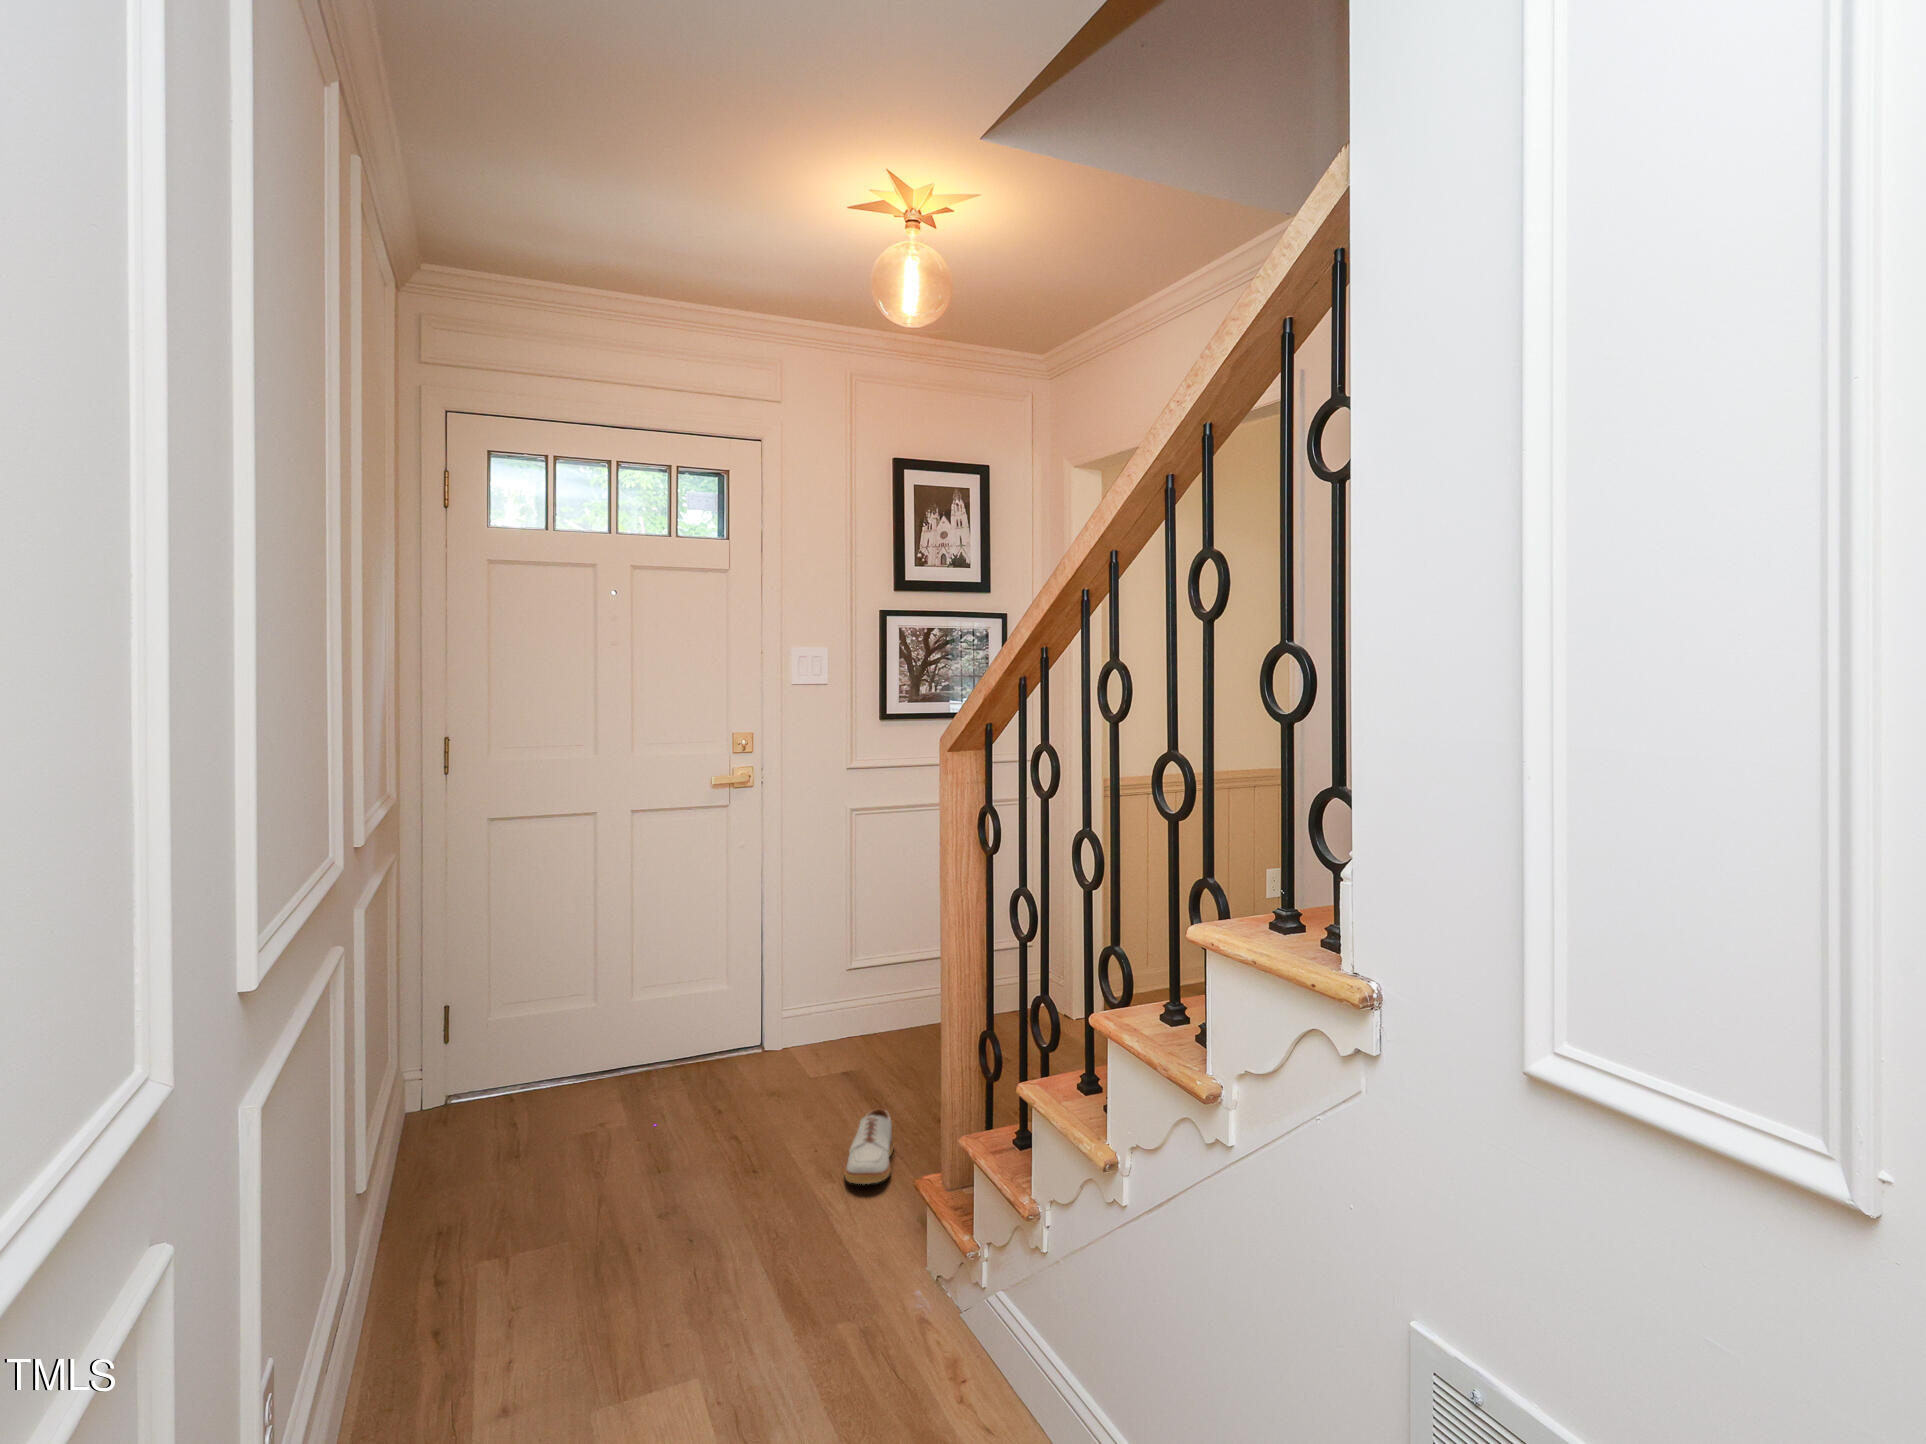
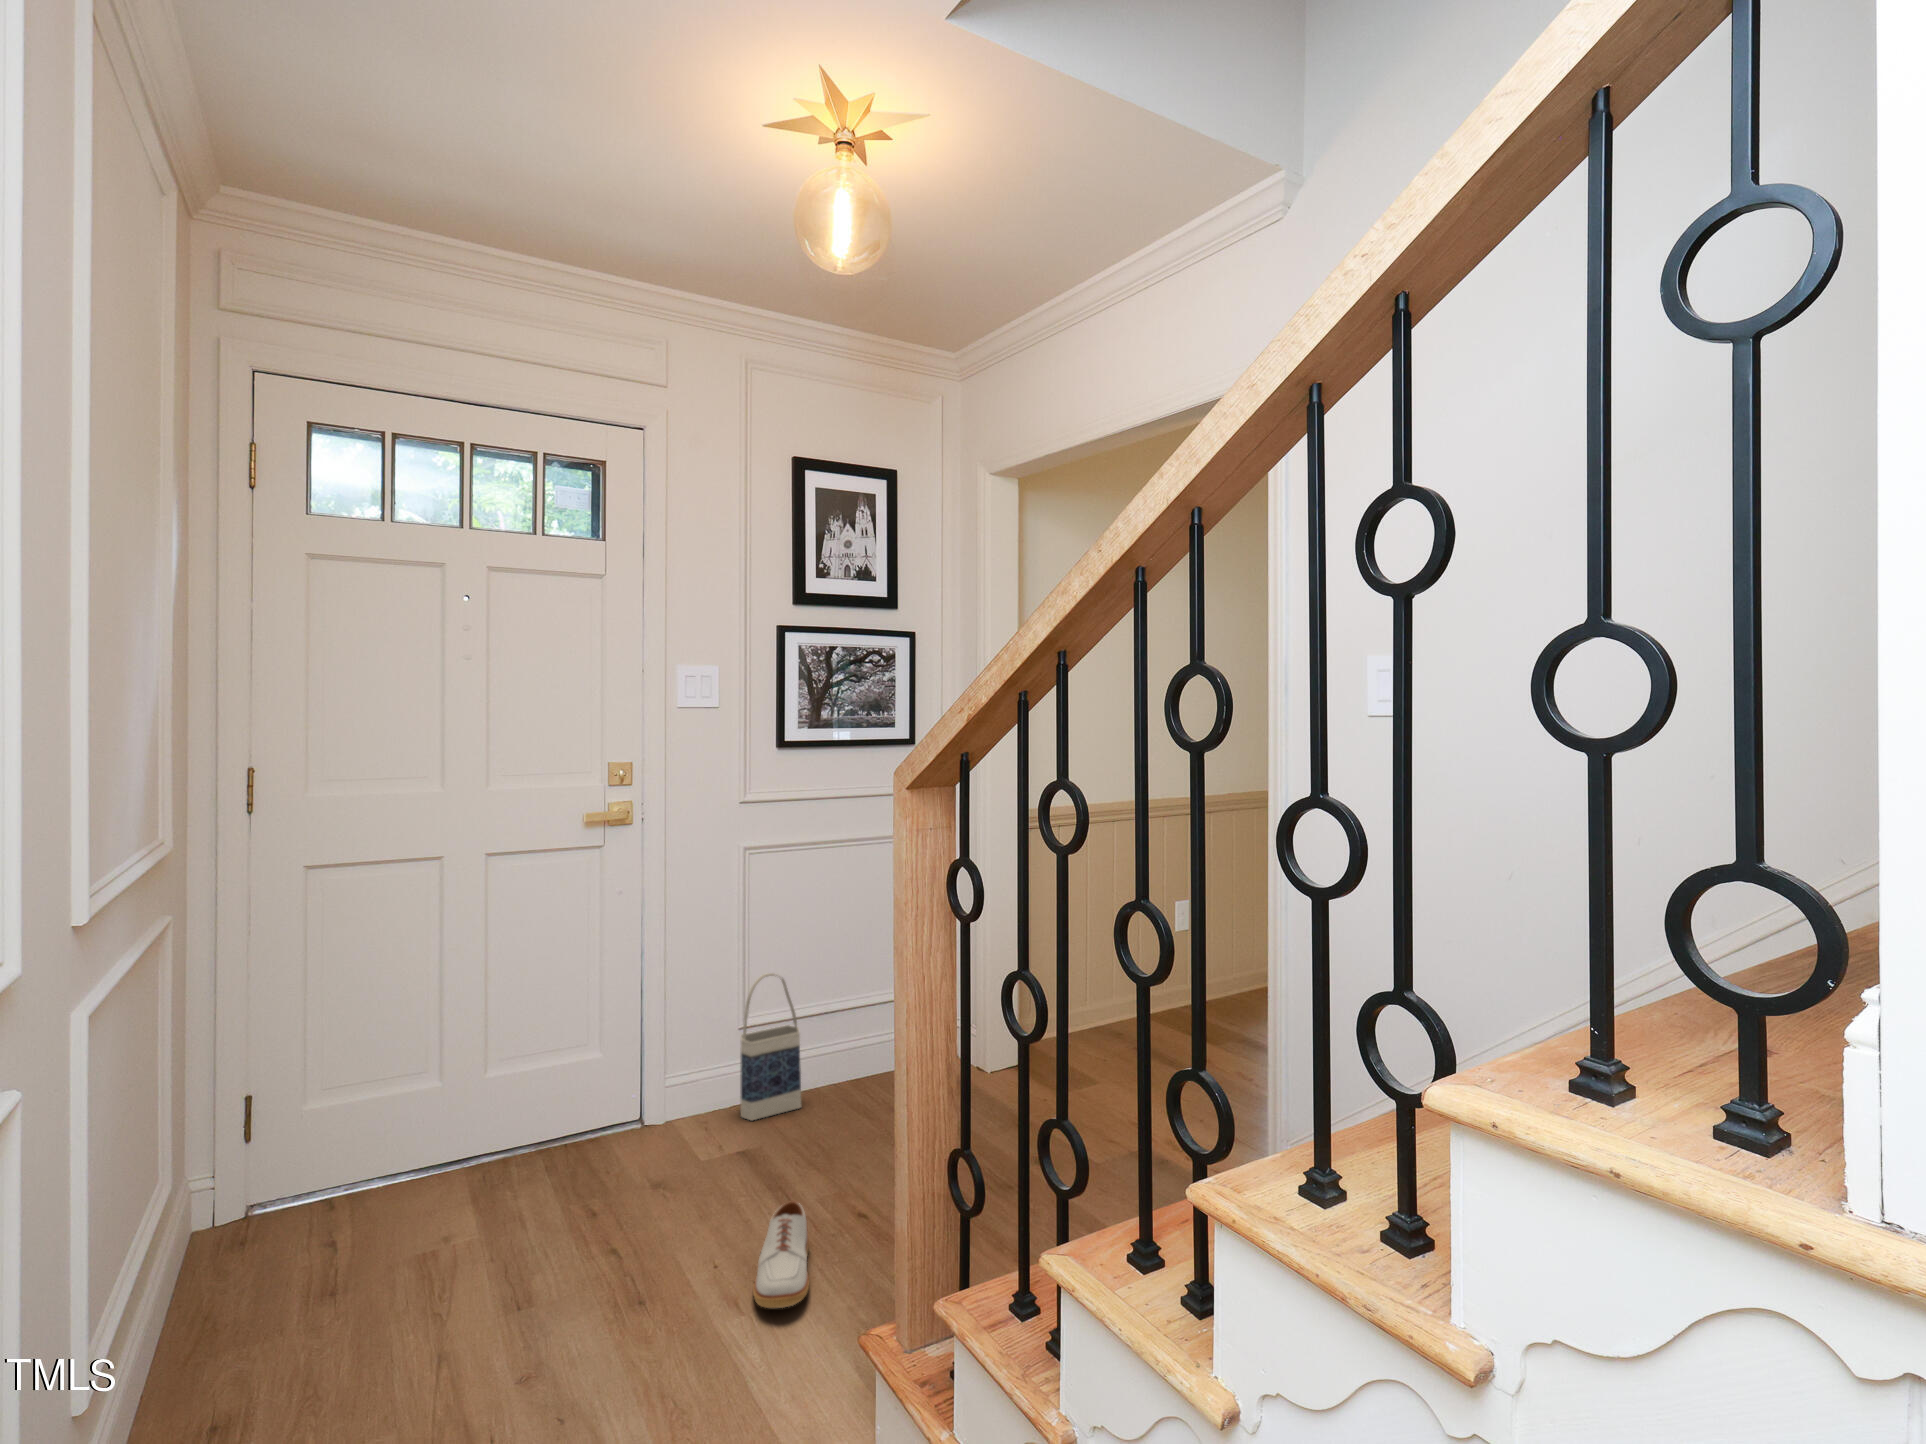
bag: none [847,926,901,1056] -> present [740,973,801,1120]

